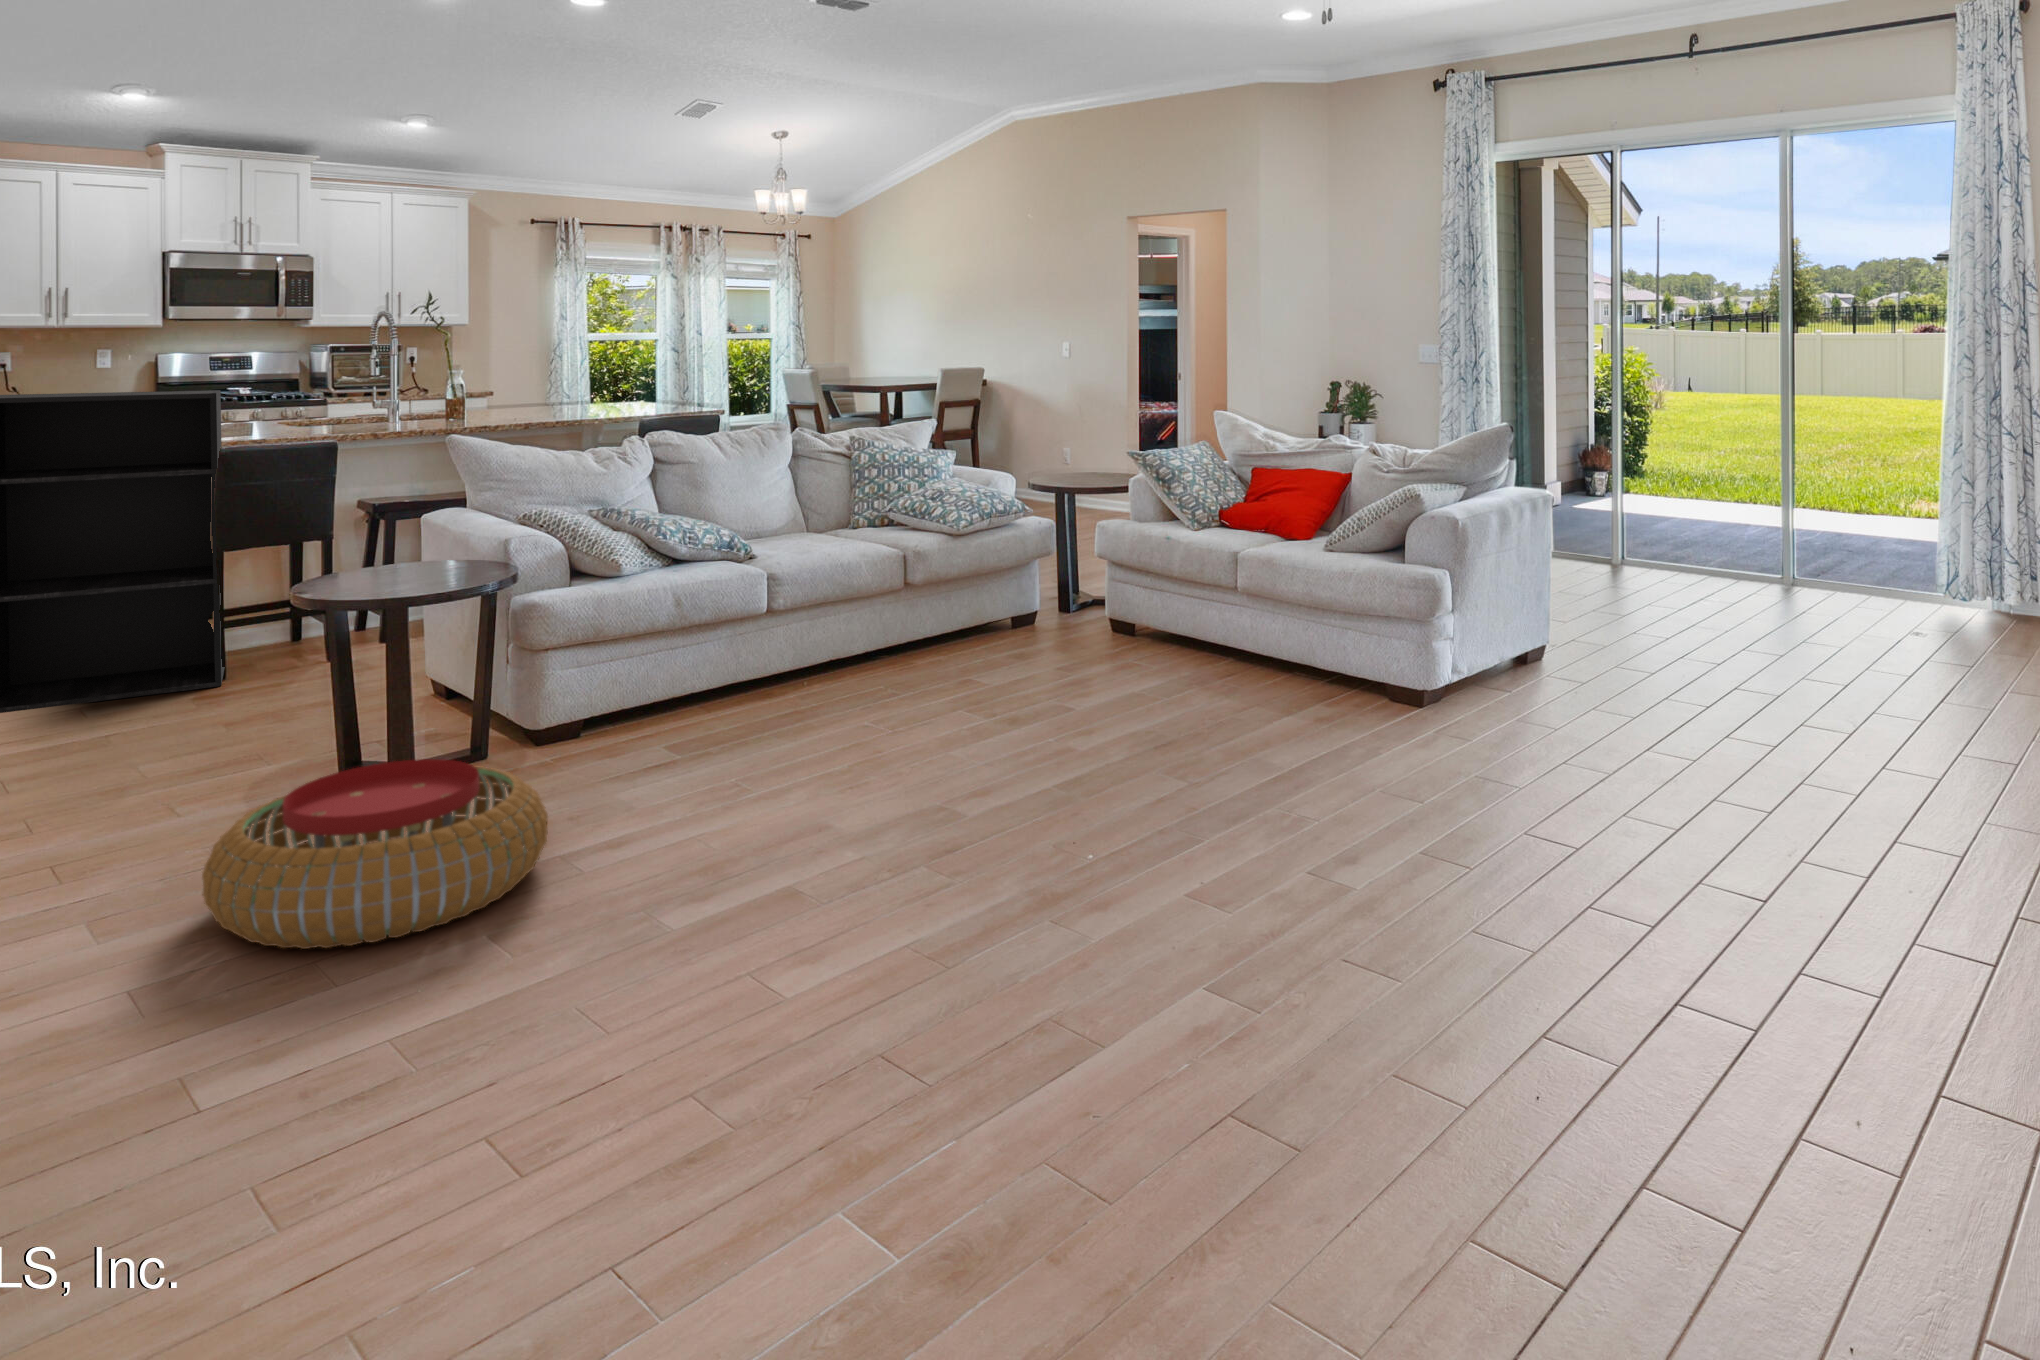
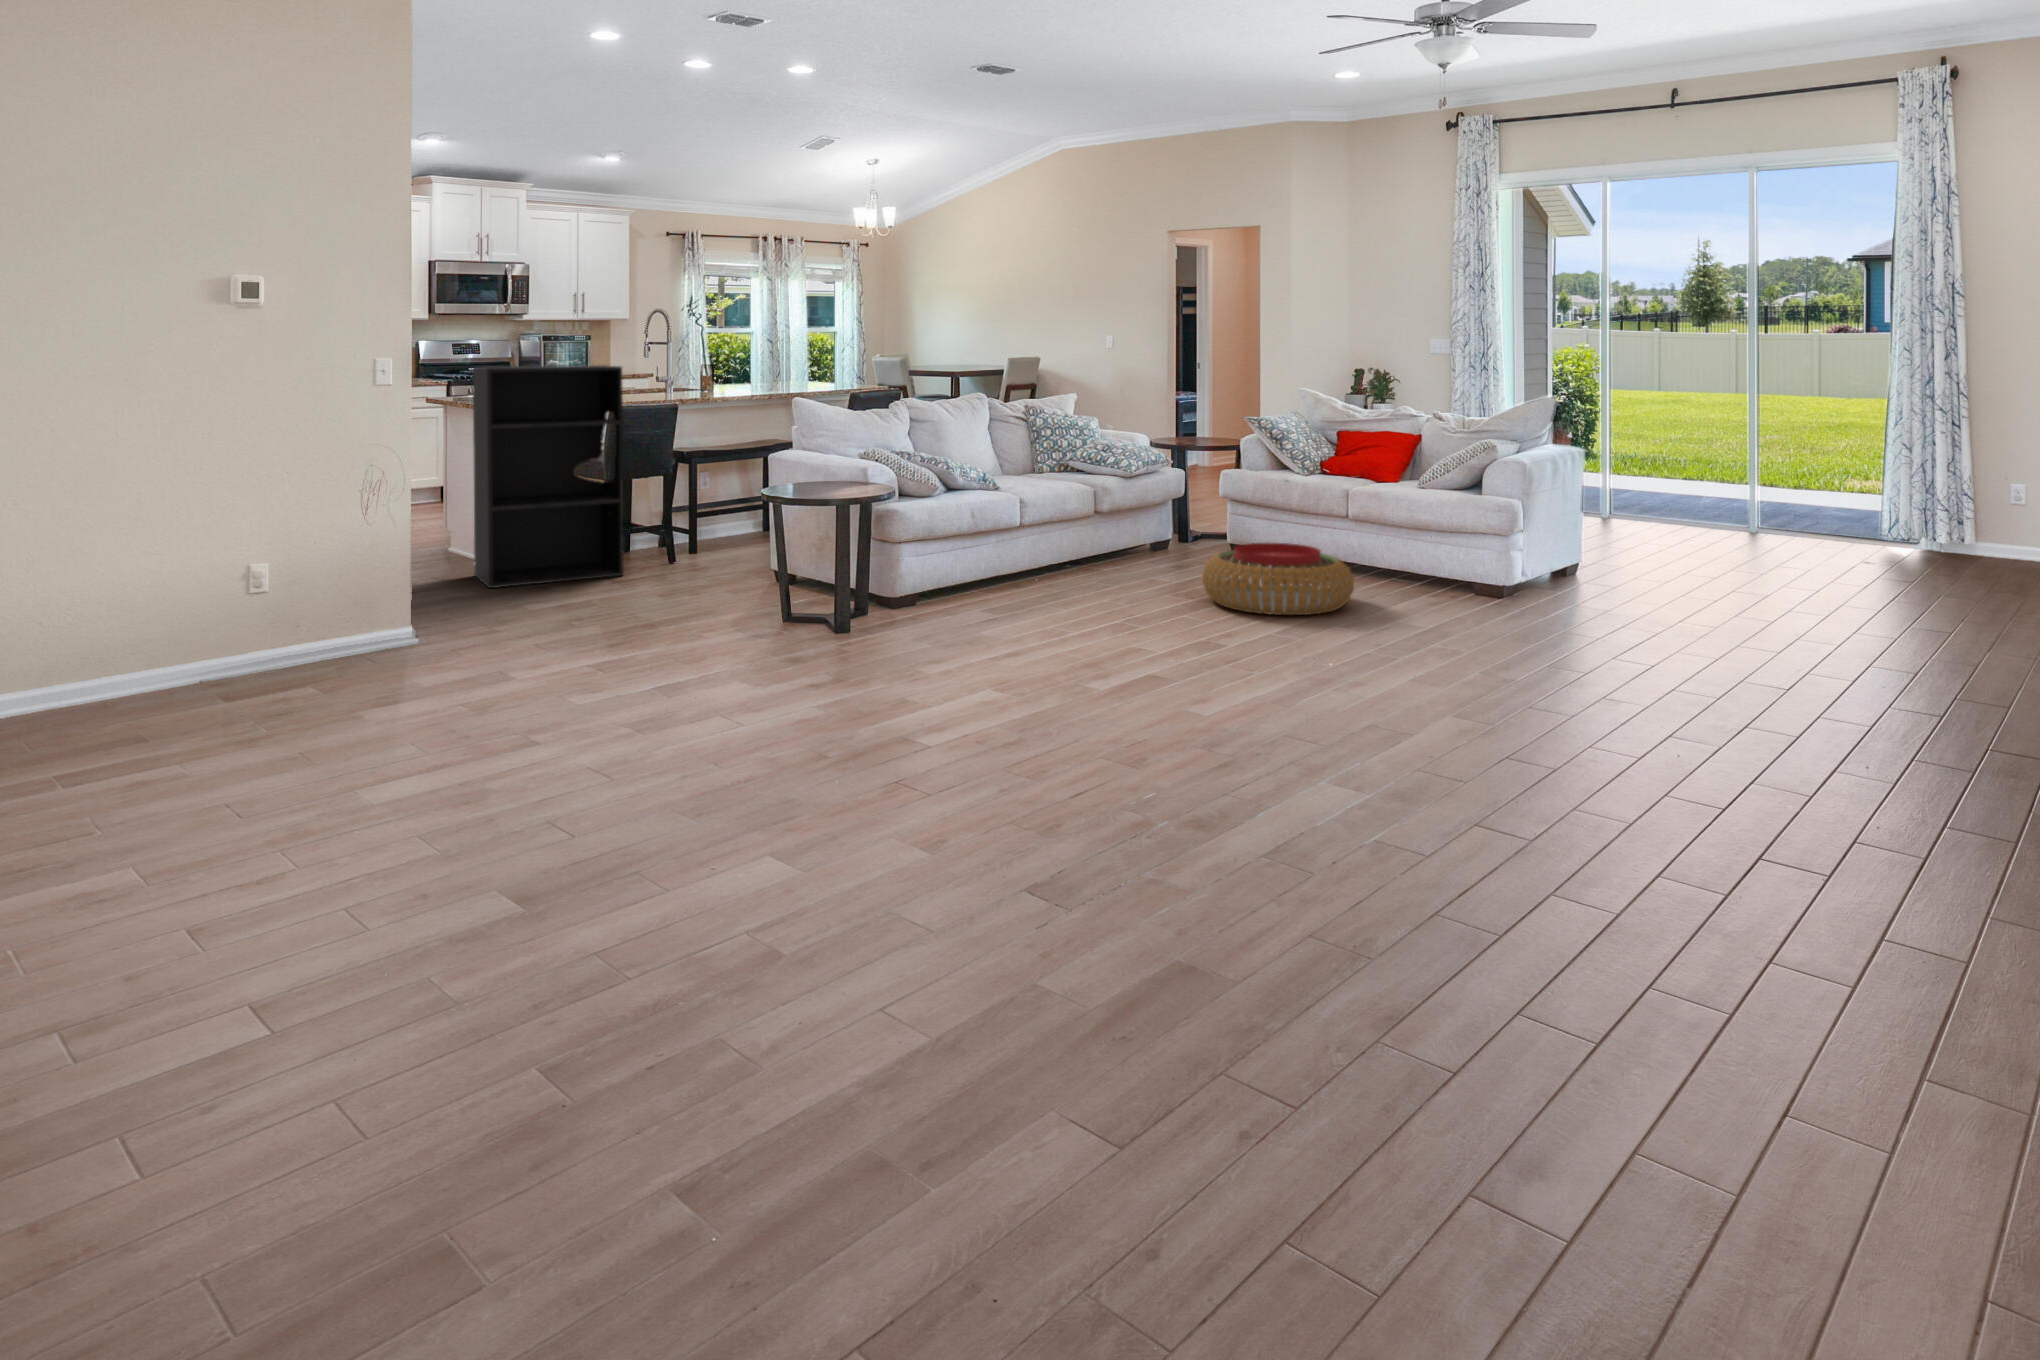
pouf: present [202,759,548,949] -> present [1202,543,1354,615]

